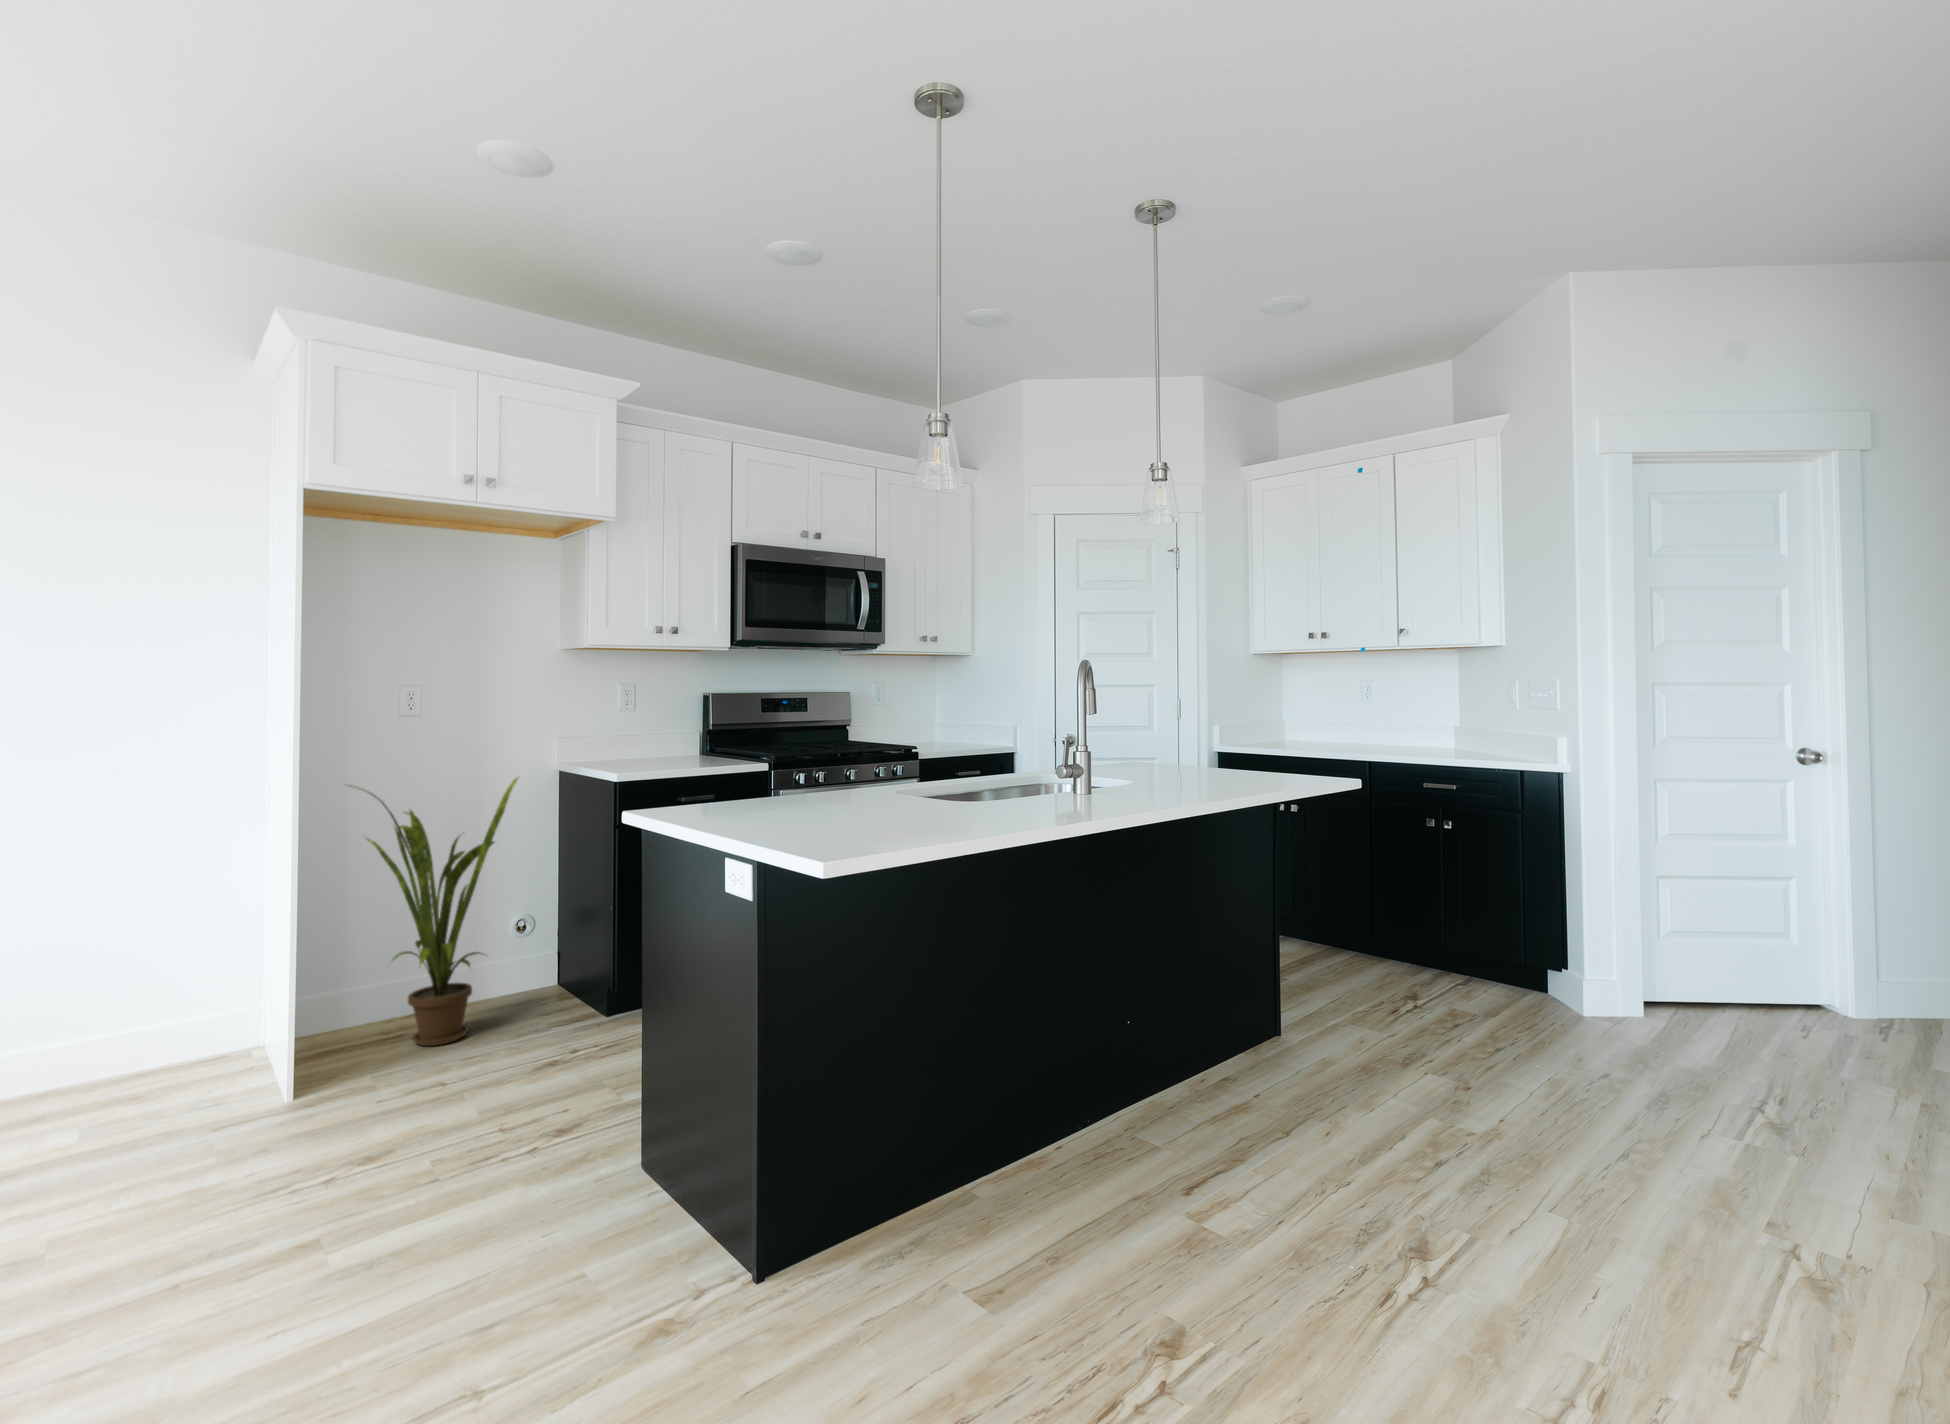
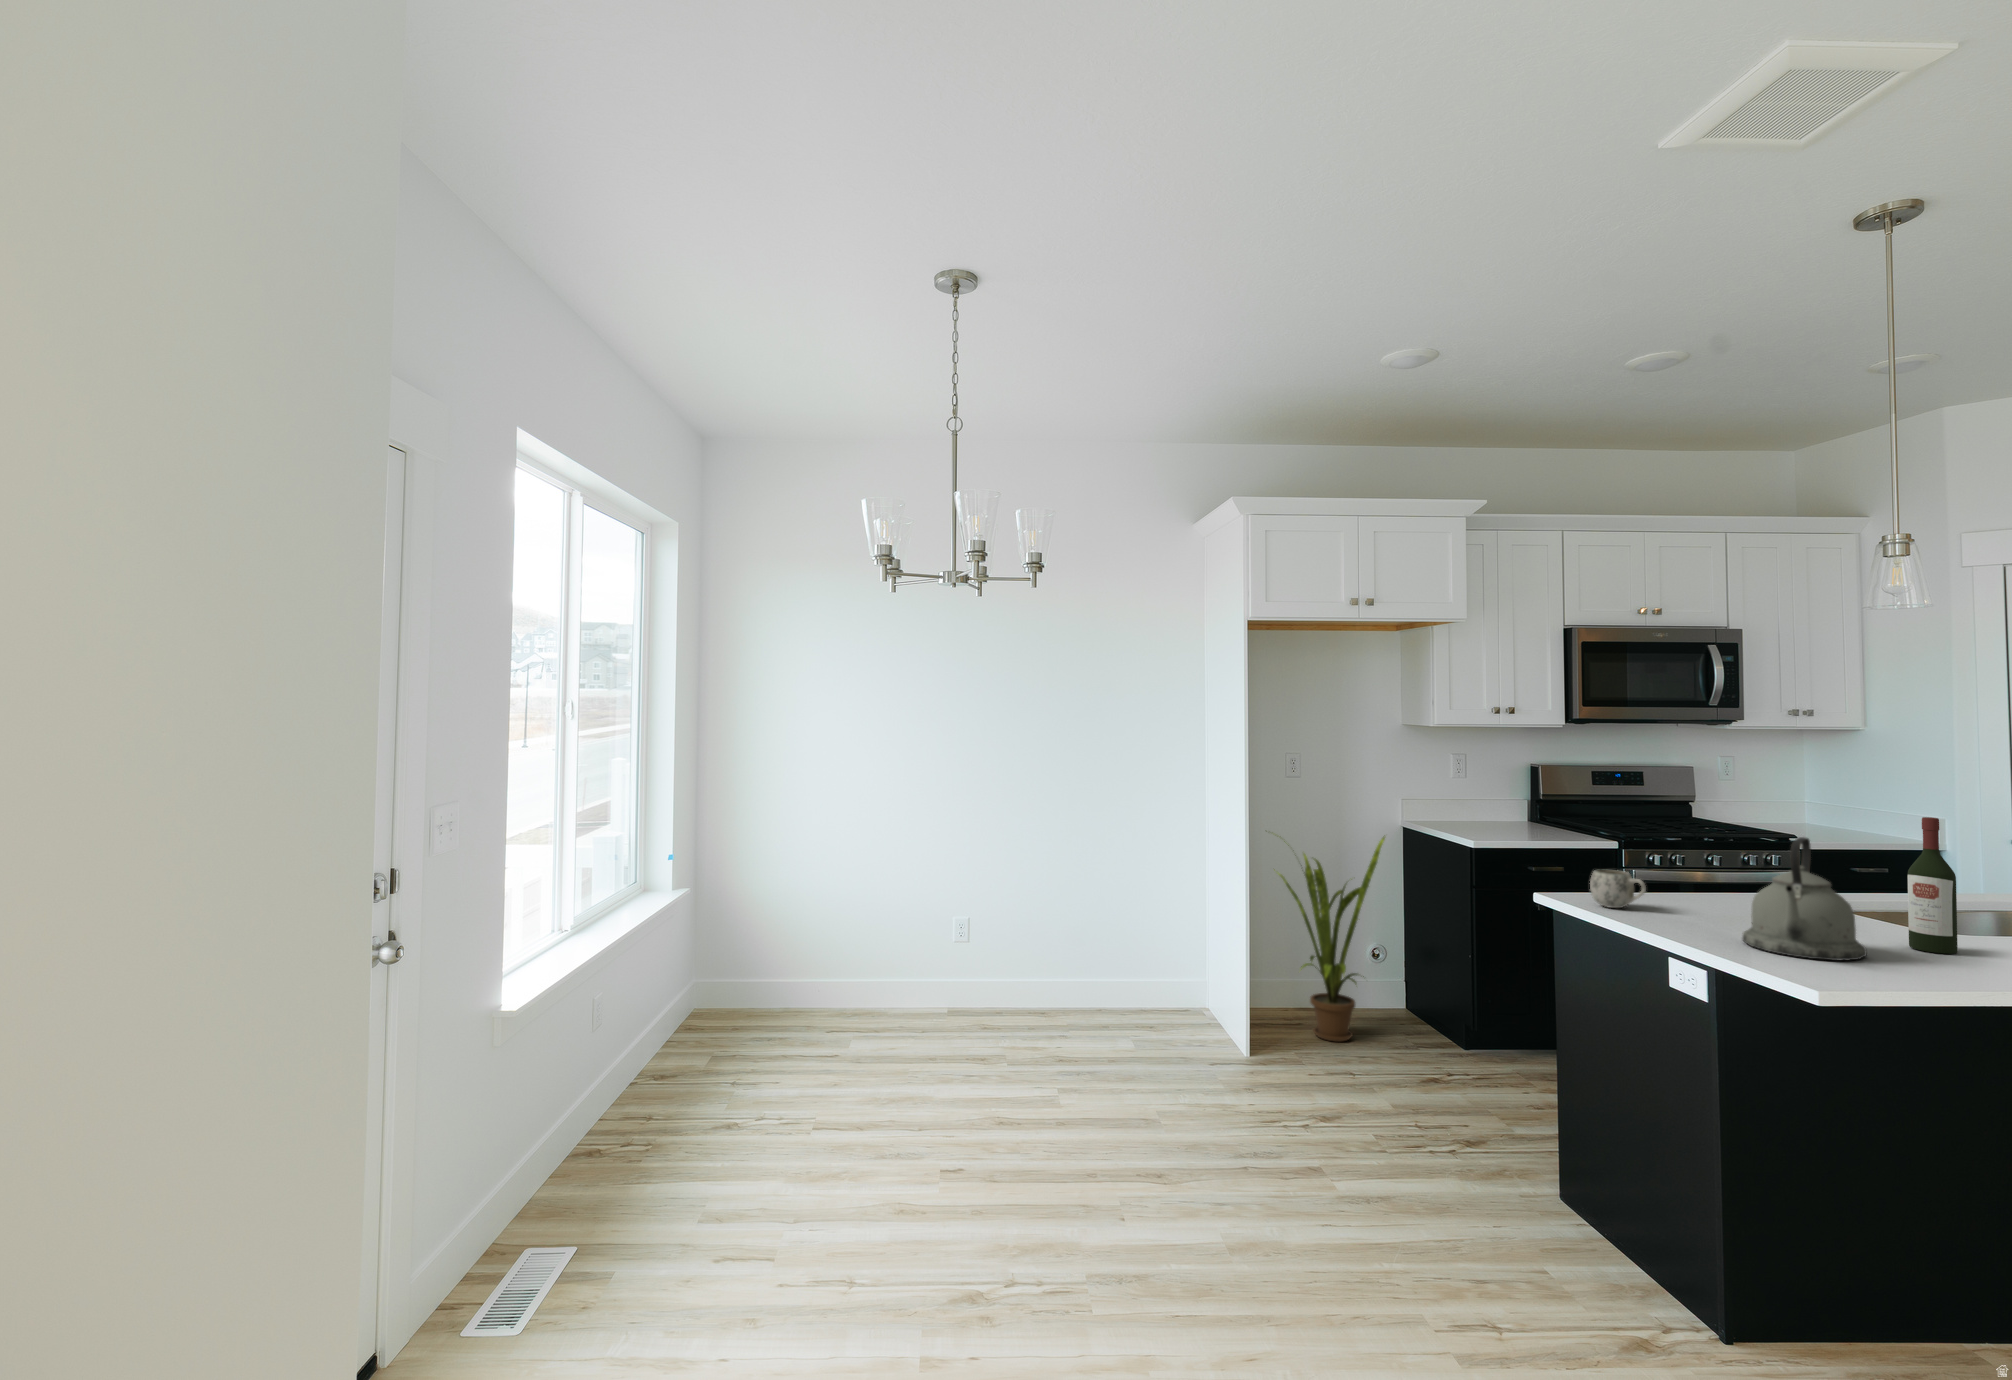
wine bottle: none [947,678,983,813] -> present [1908,817,1958,954]
kettle: none [796,703,905,833] -> present [1742,837,1867,961]
mug: none [668,769,725,813] -> present [1590,870,1646,908]

